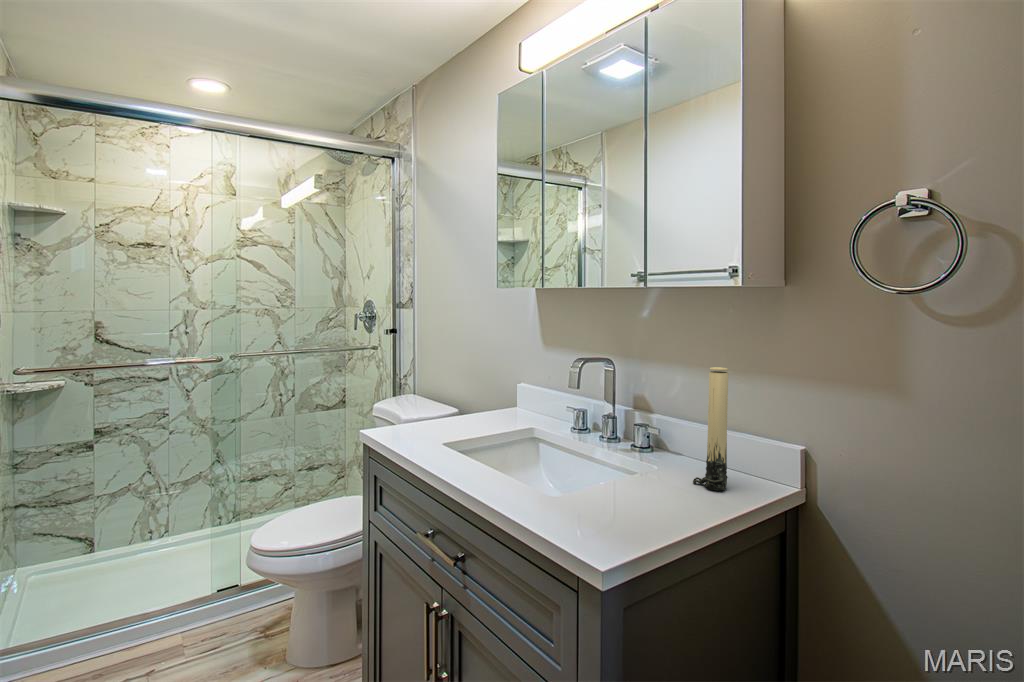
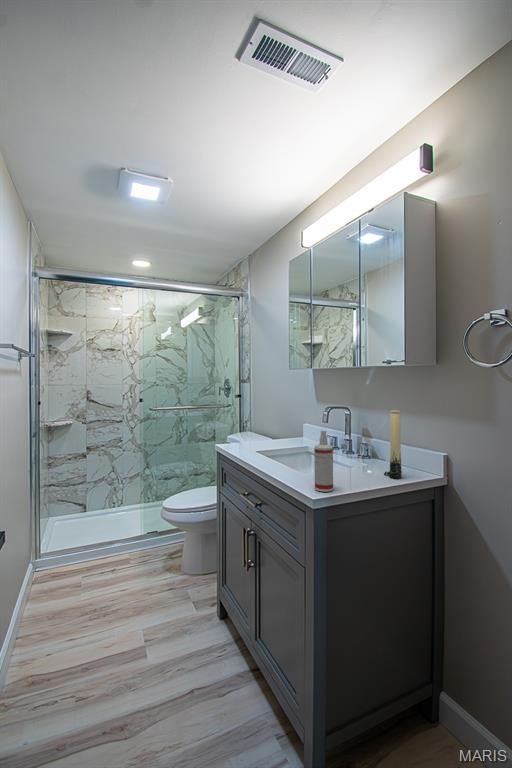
spray bottle: none [585,409,623,530] -> present [314,431,333,492]

